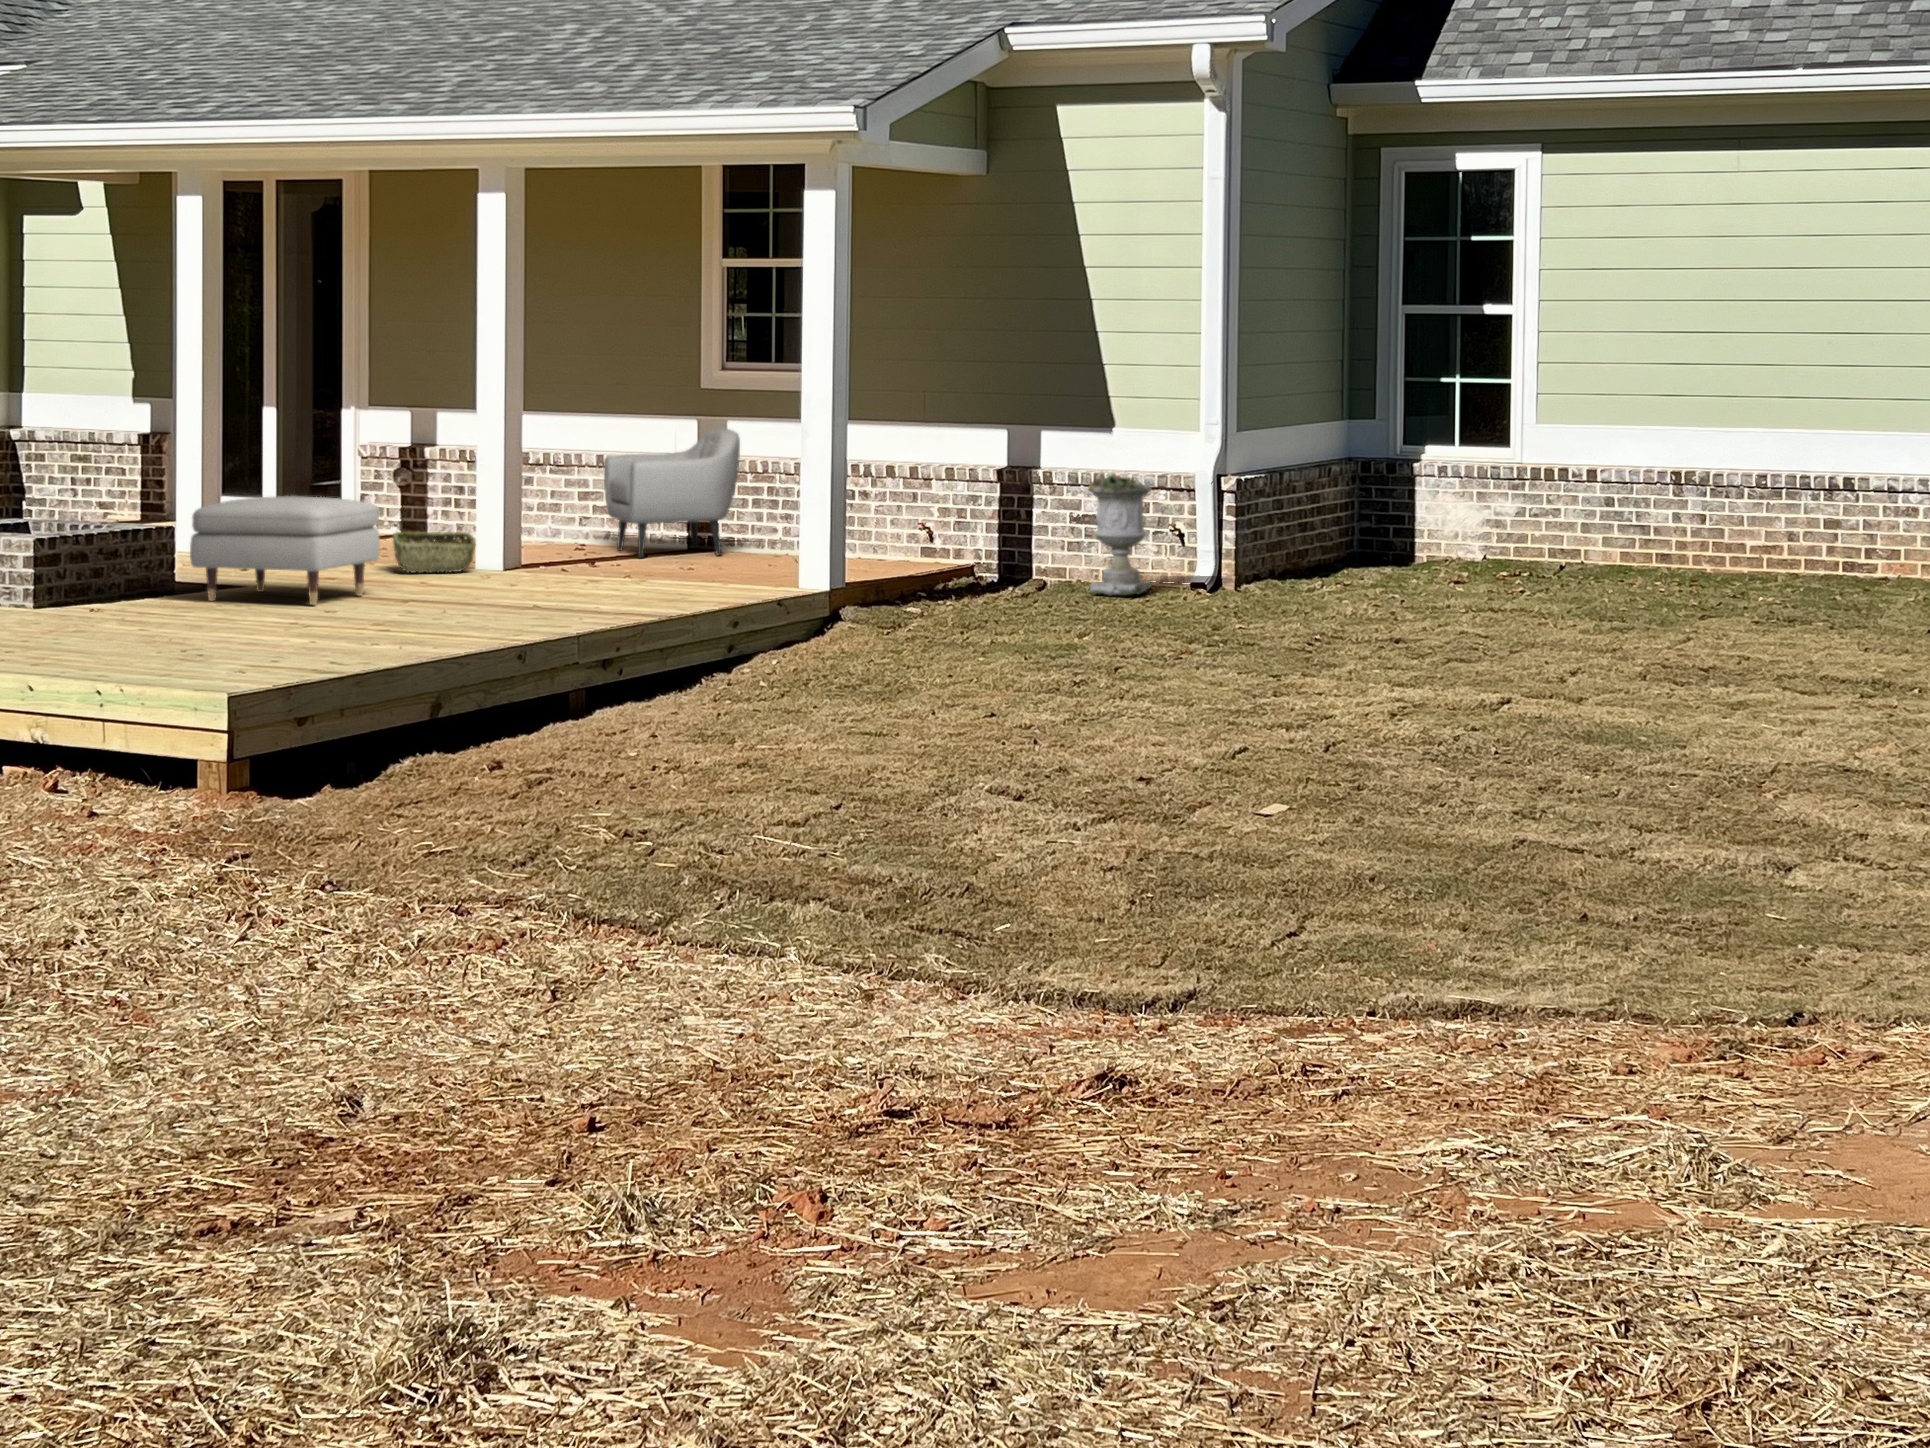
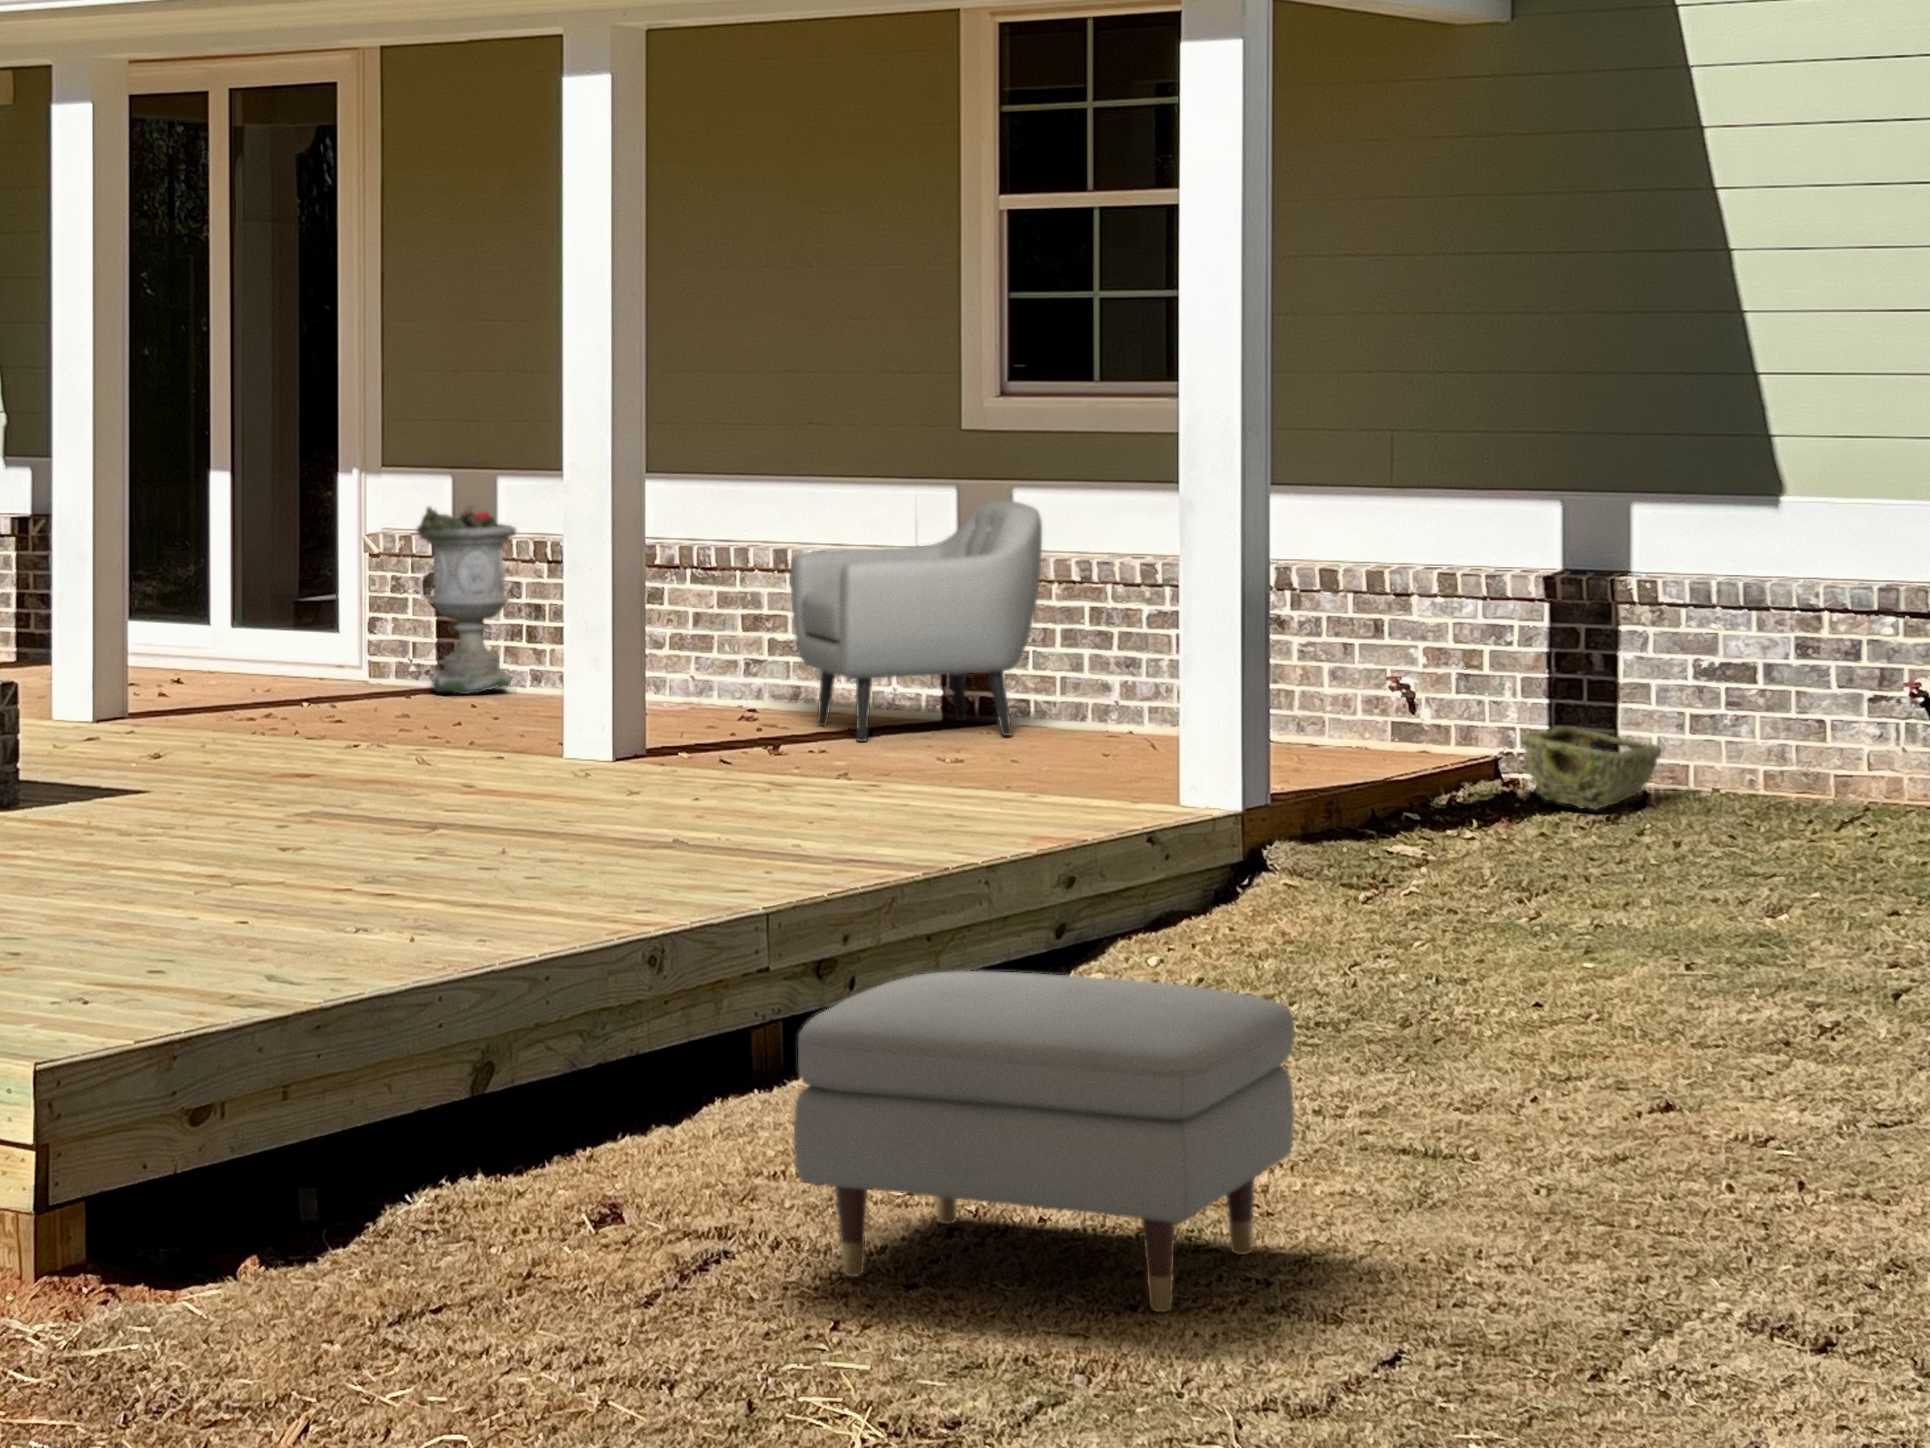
planter: present [1088,473,1152,595] -> present [416,507,516,694]
ottoman: present [190,496,380,605] -> present [794,971,1295,1312]
woven basket: present [393,532,476,573] -> present [1522,727,1661,809]

